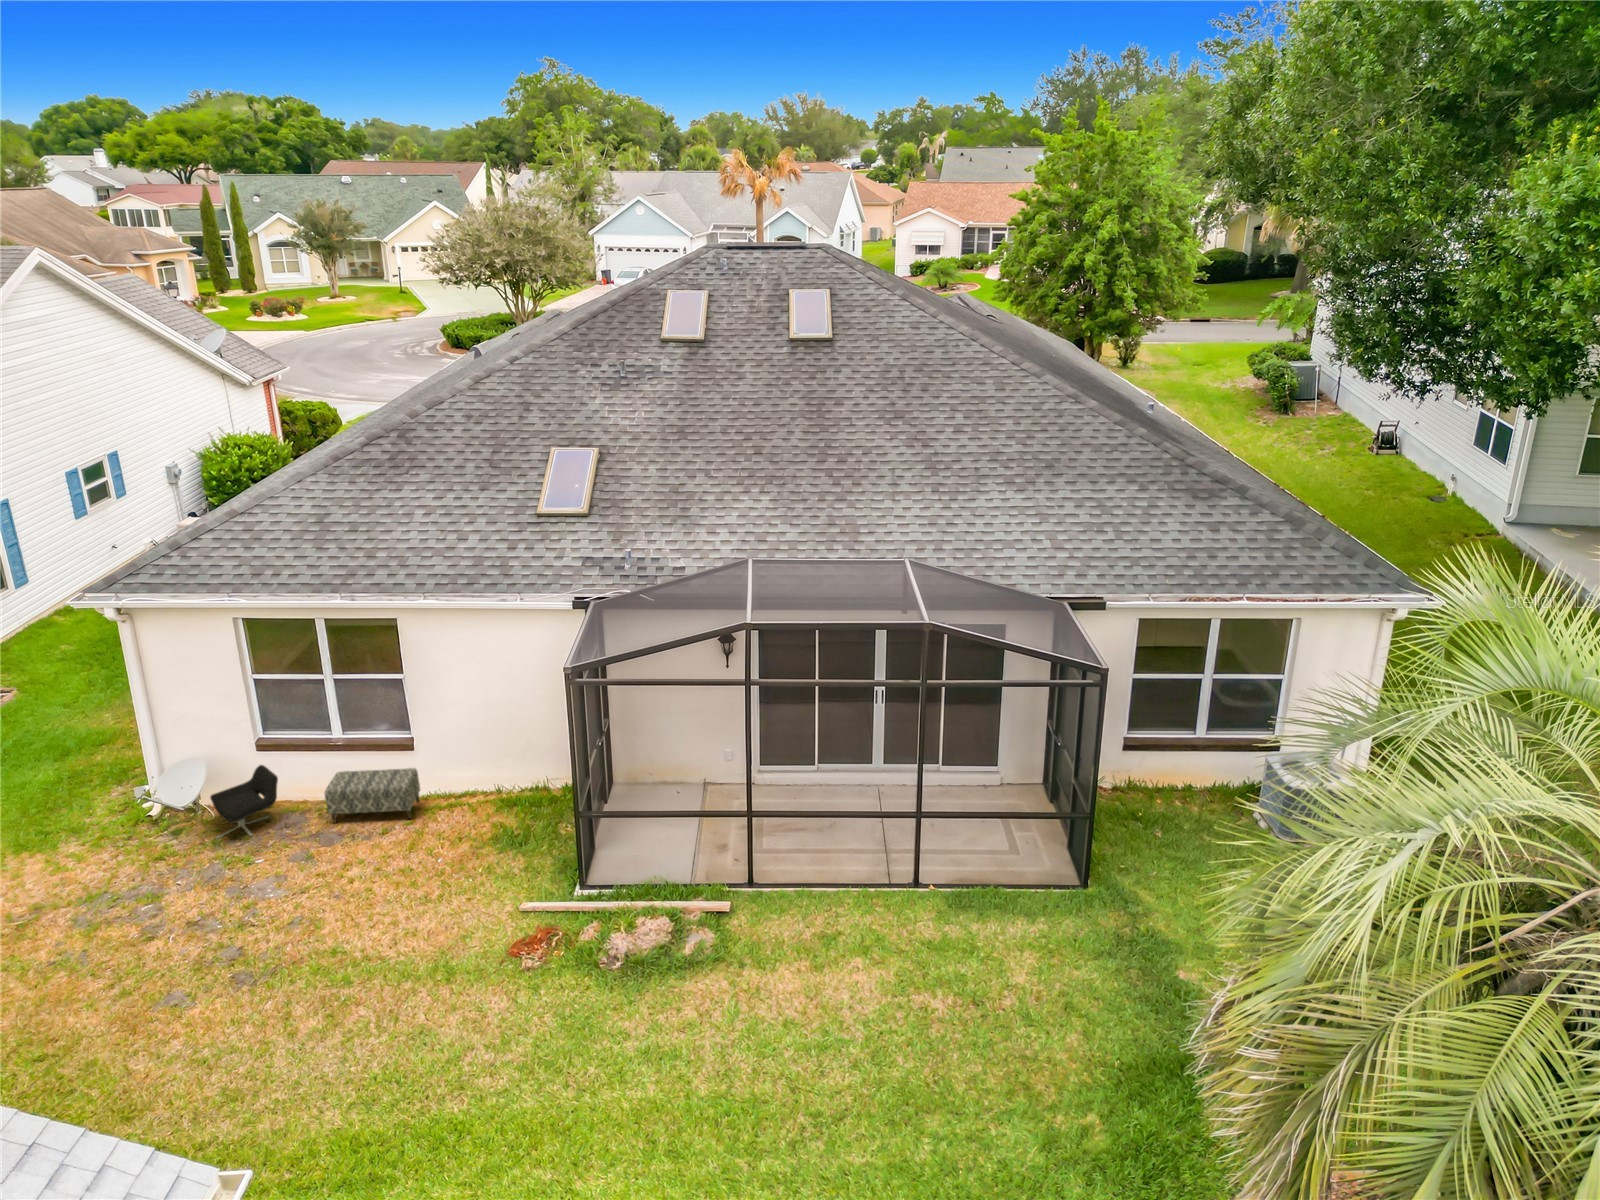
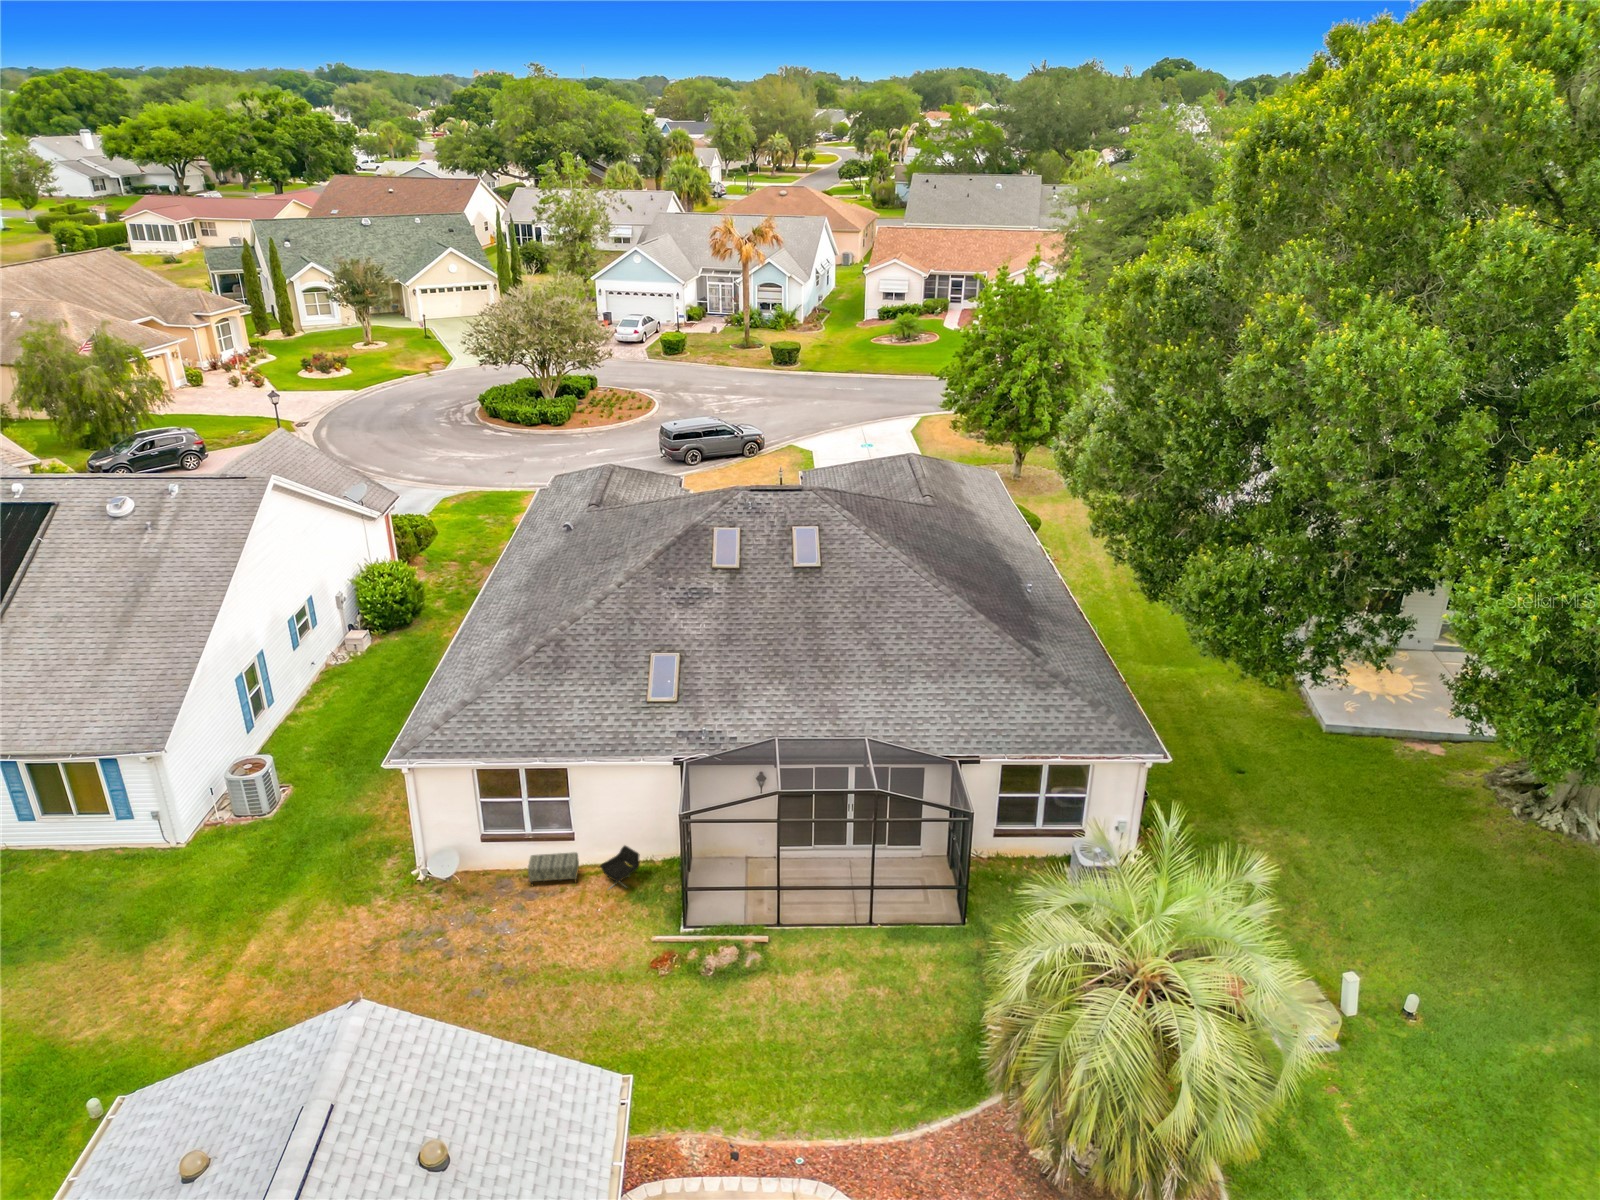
lounge chair: present [210,765,278,838] -> present [600,846,640,887]

